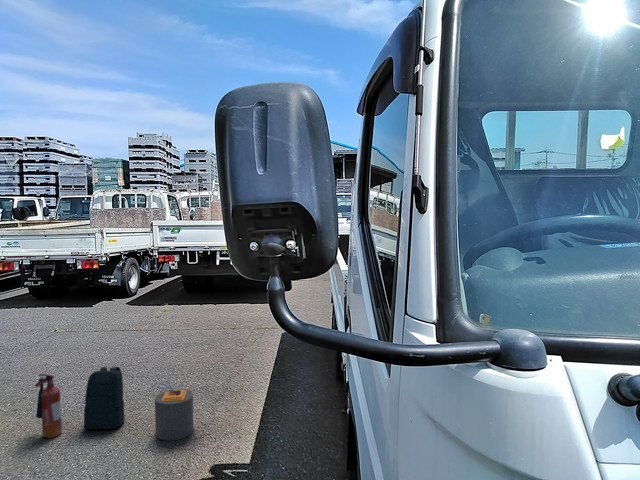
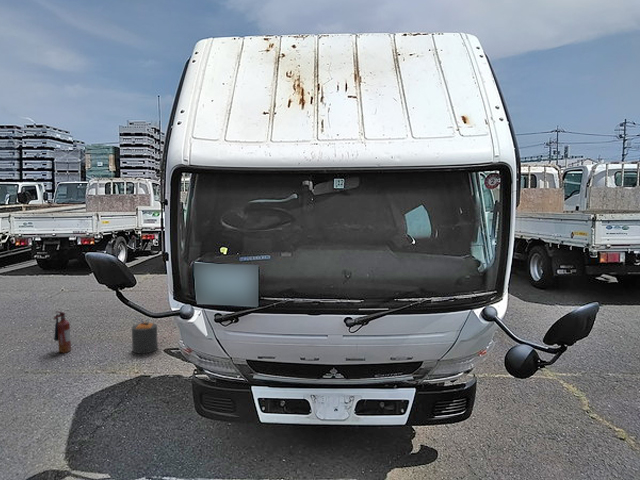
backpack: present [84,367,125,429] -> none [86,308,113,348]

